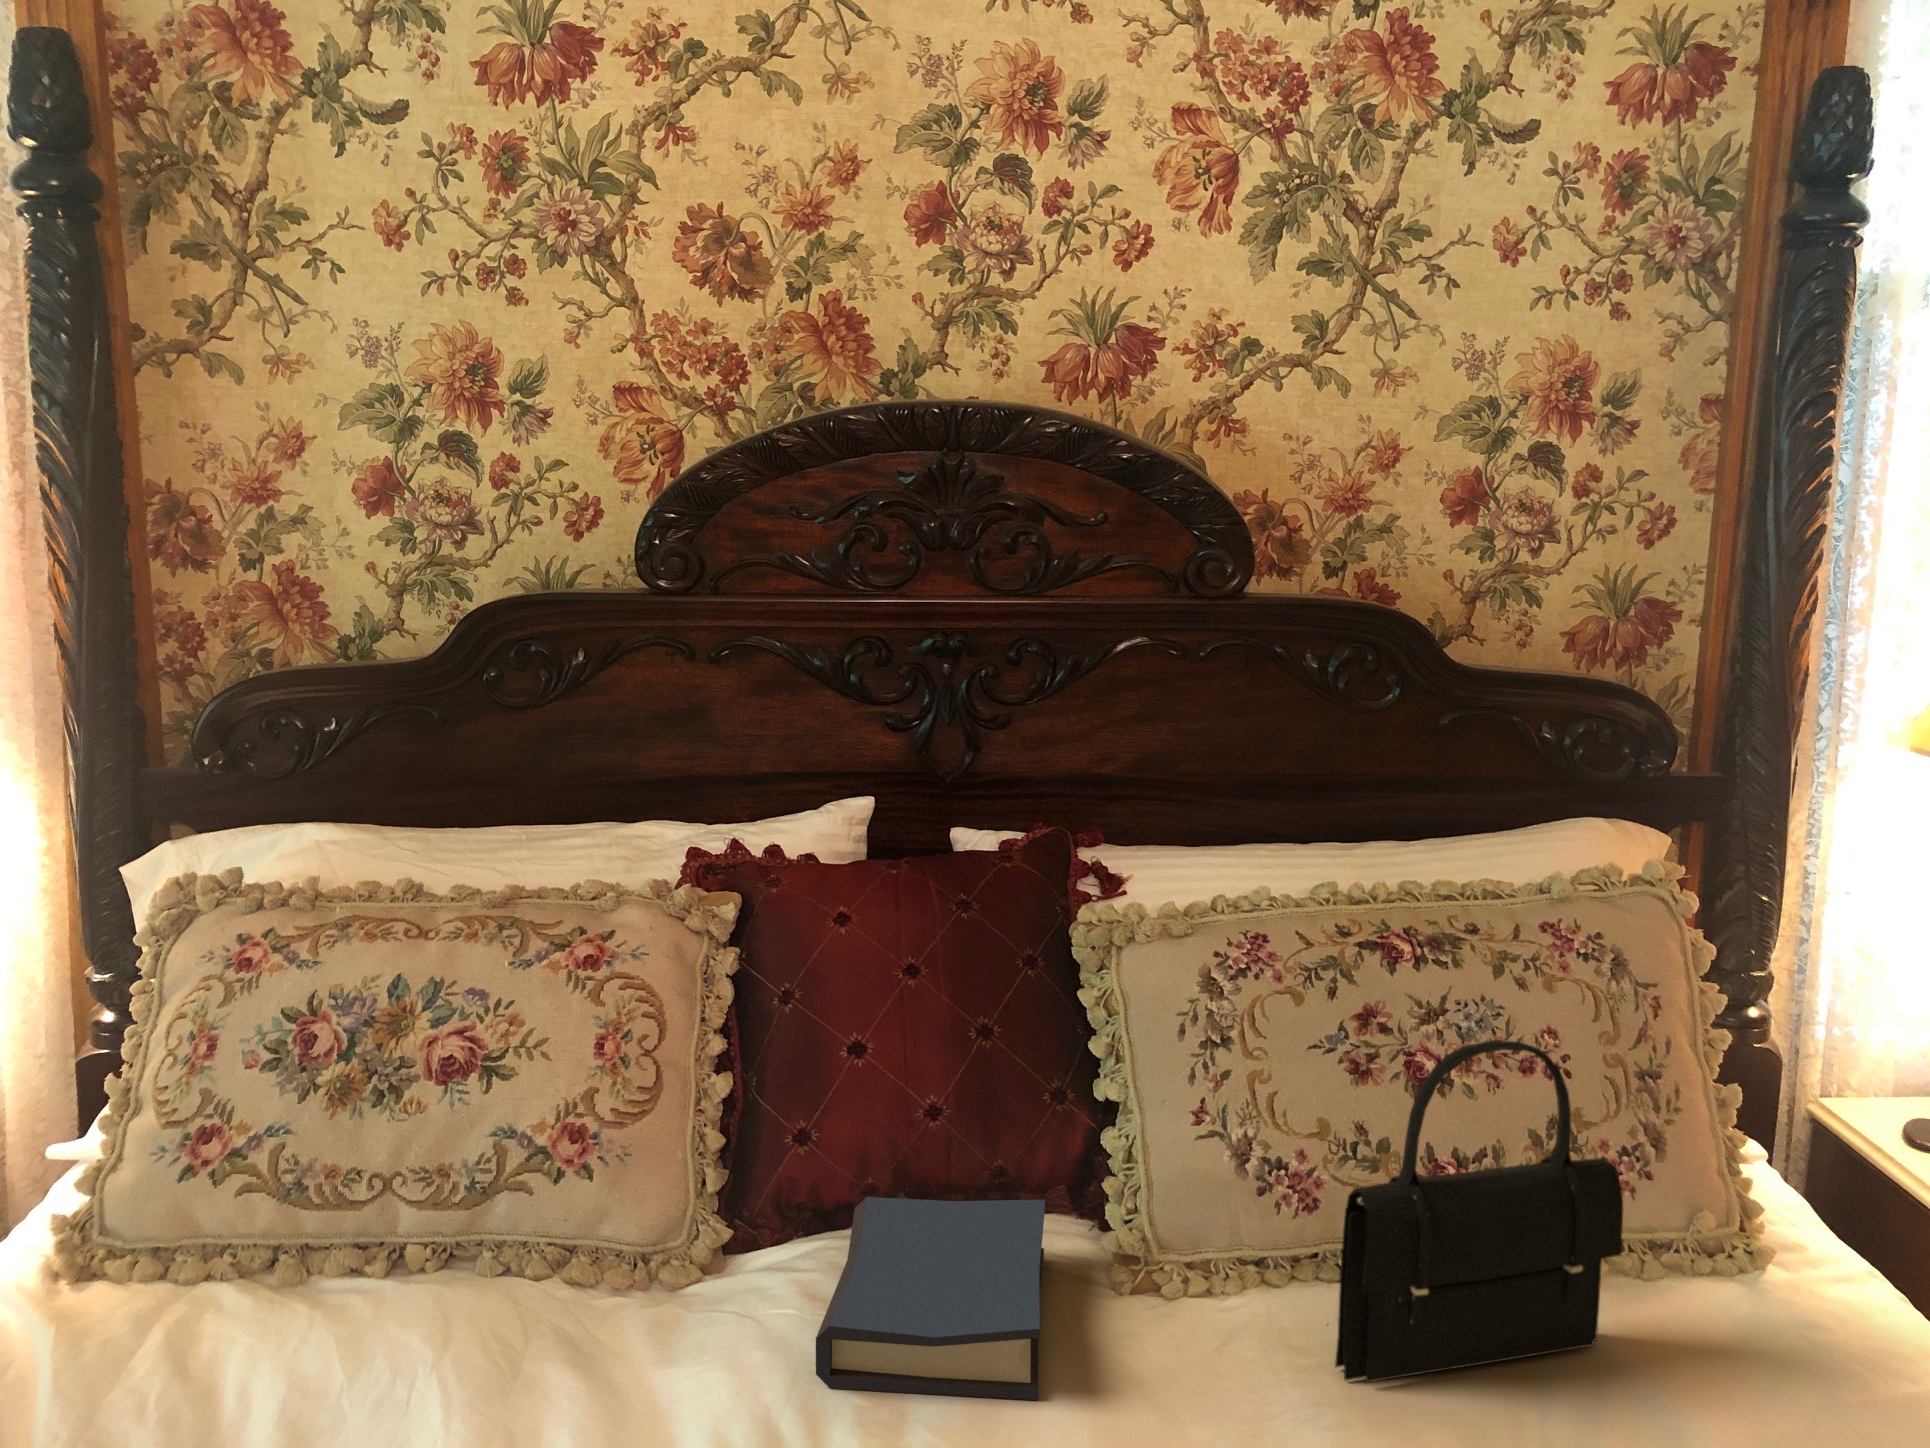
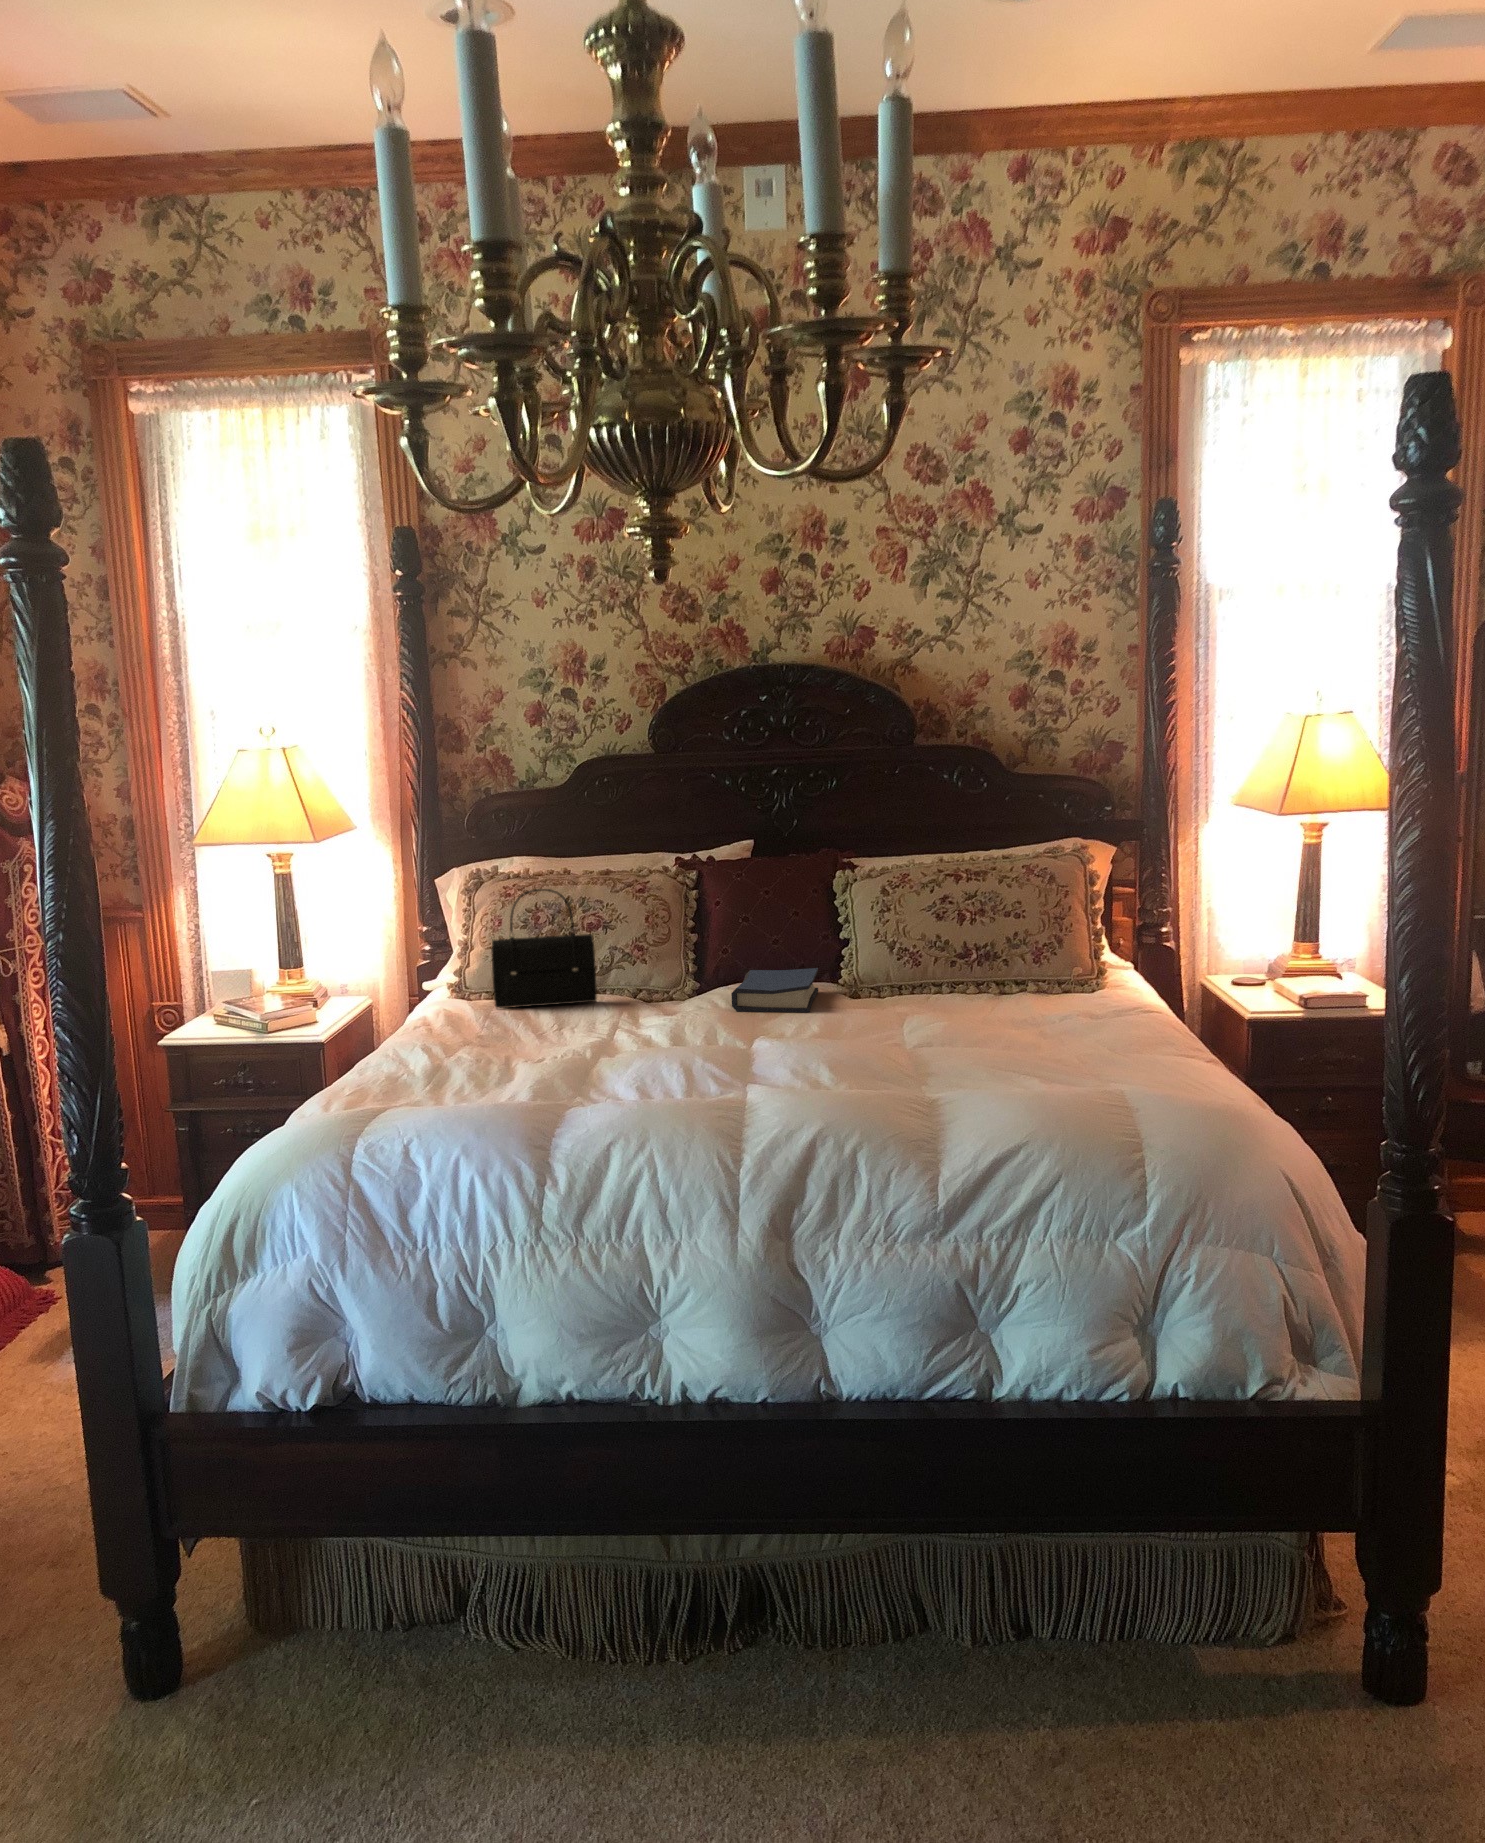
handbag: present [1335,1041,1623,1382] -> present [491,889,597,1008]

